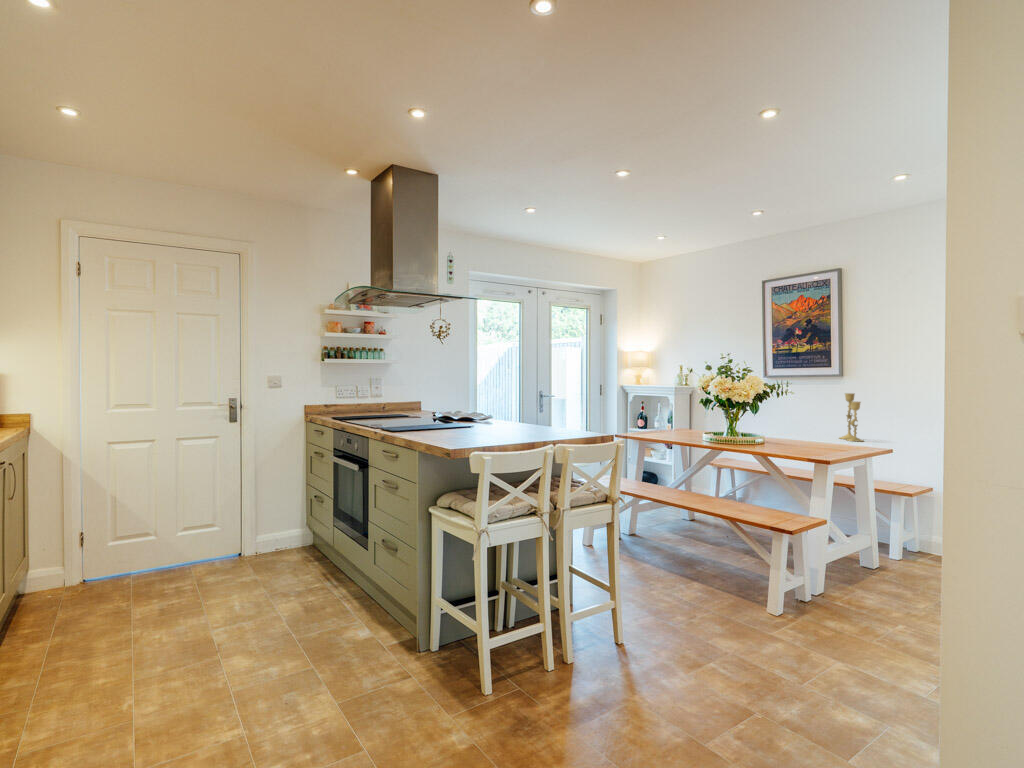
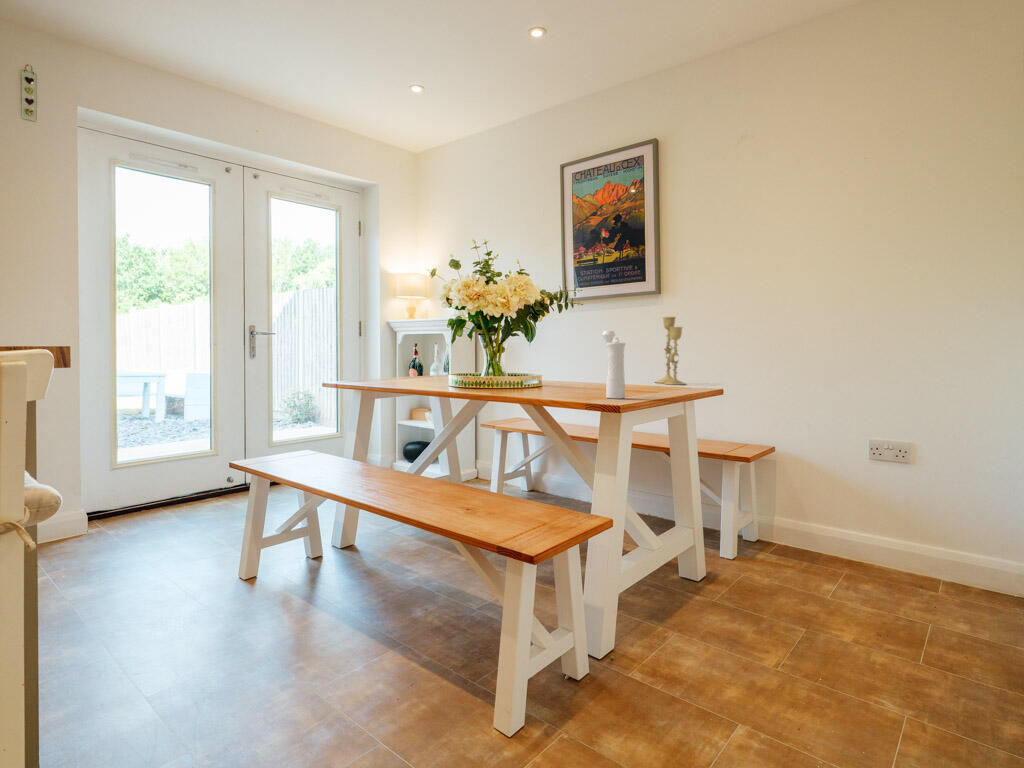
pepper mill: none [812,415,829,455] -> present [602,331,625,399]

